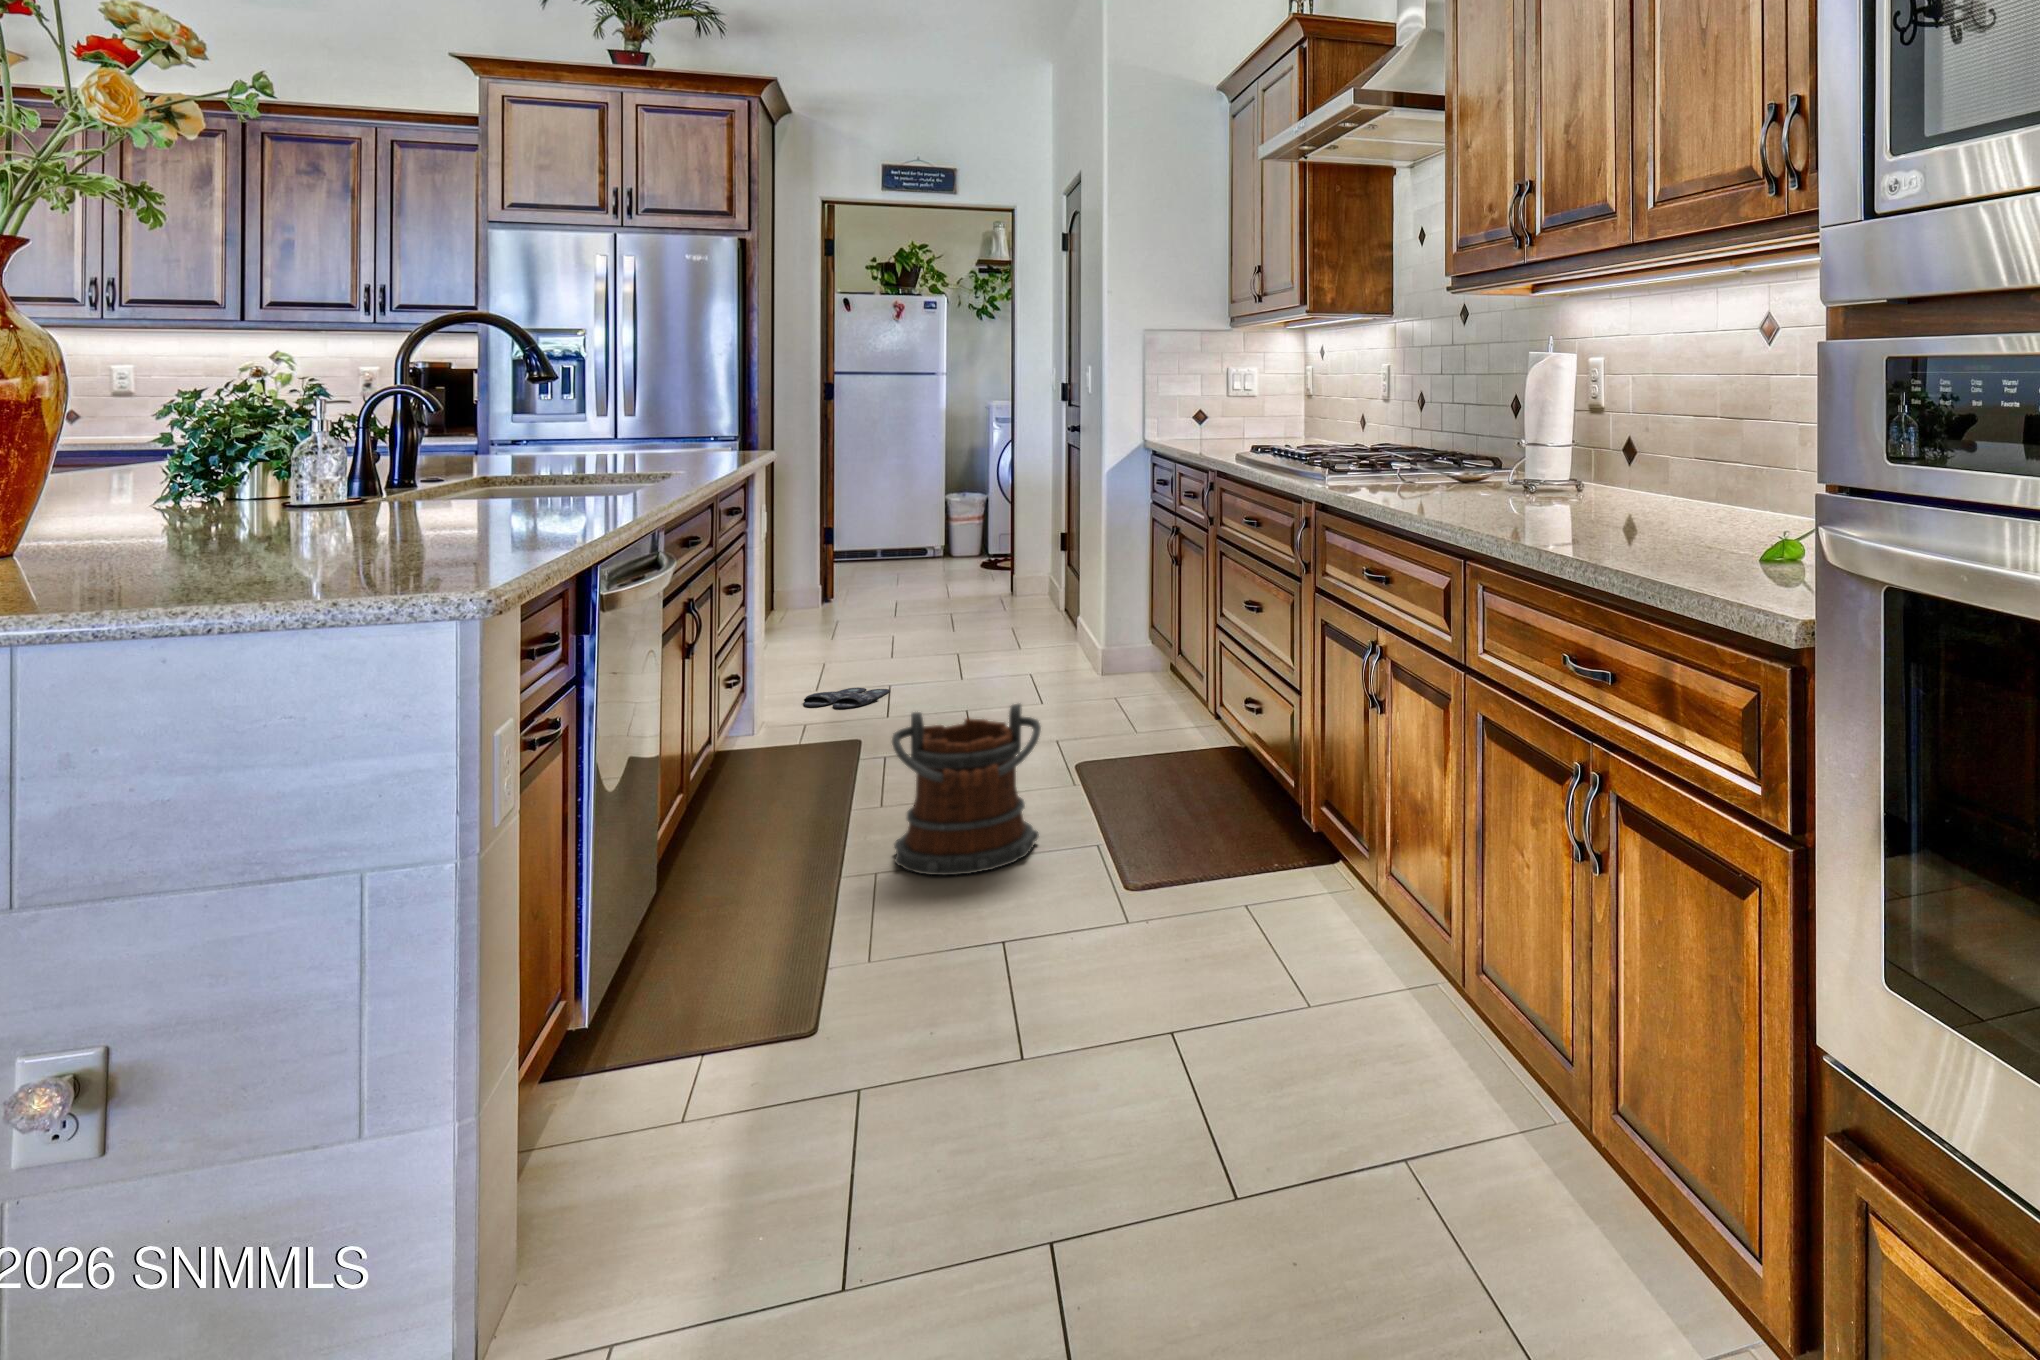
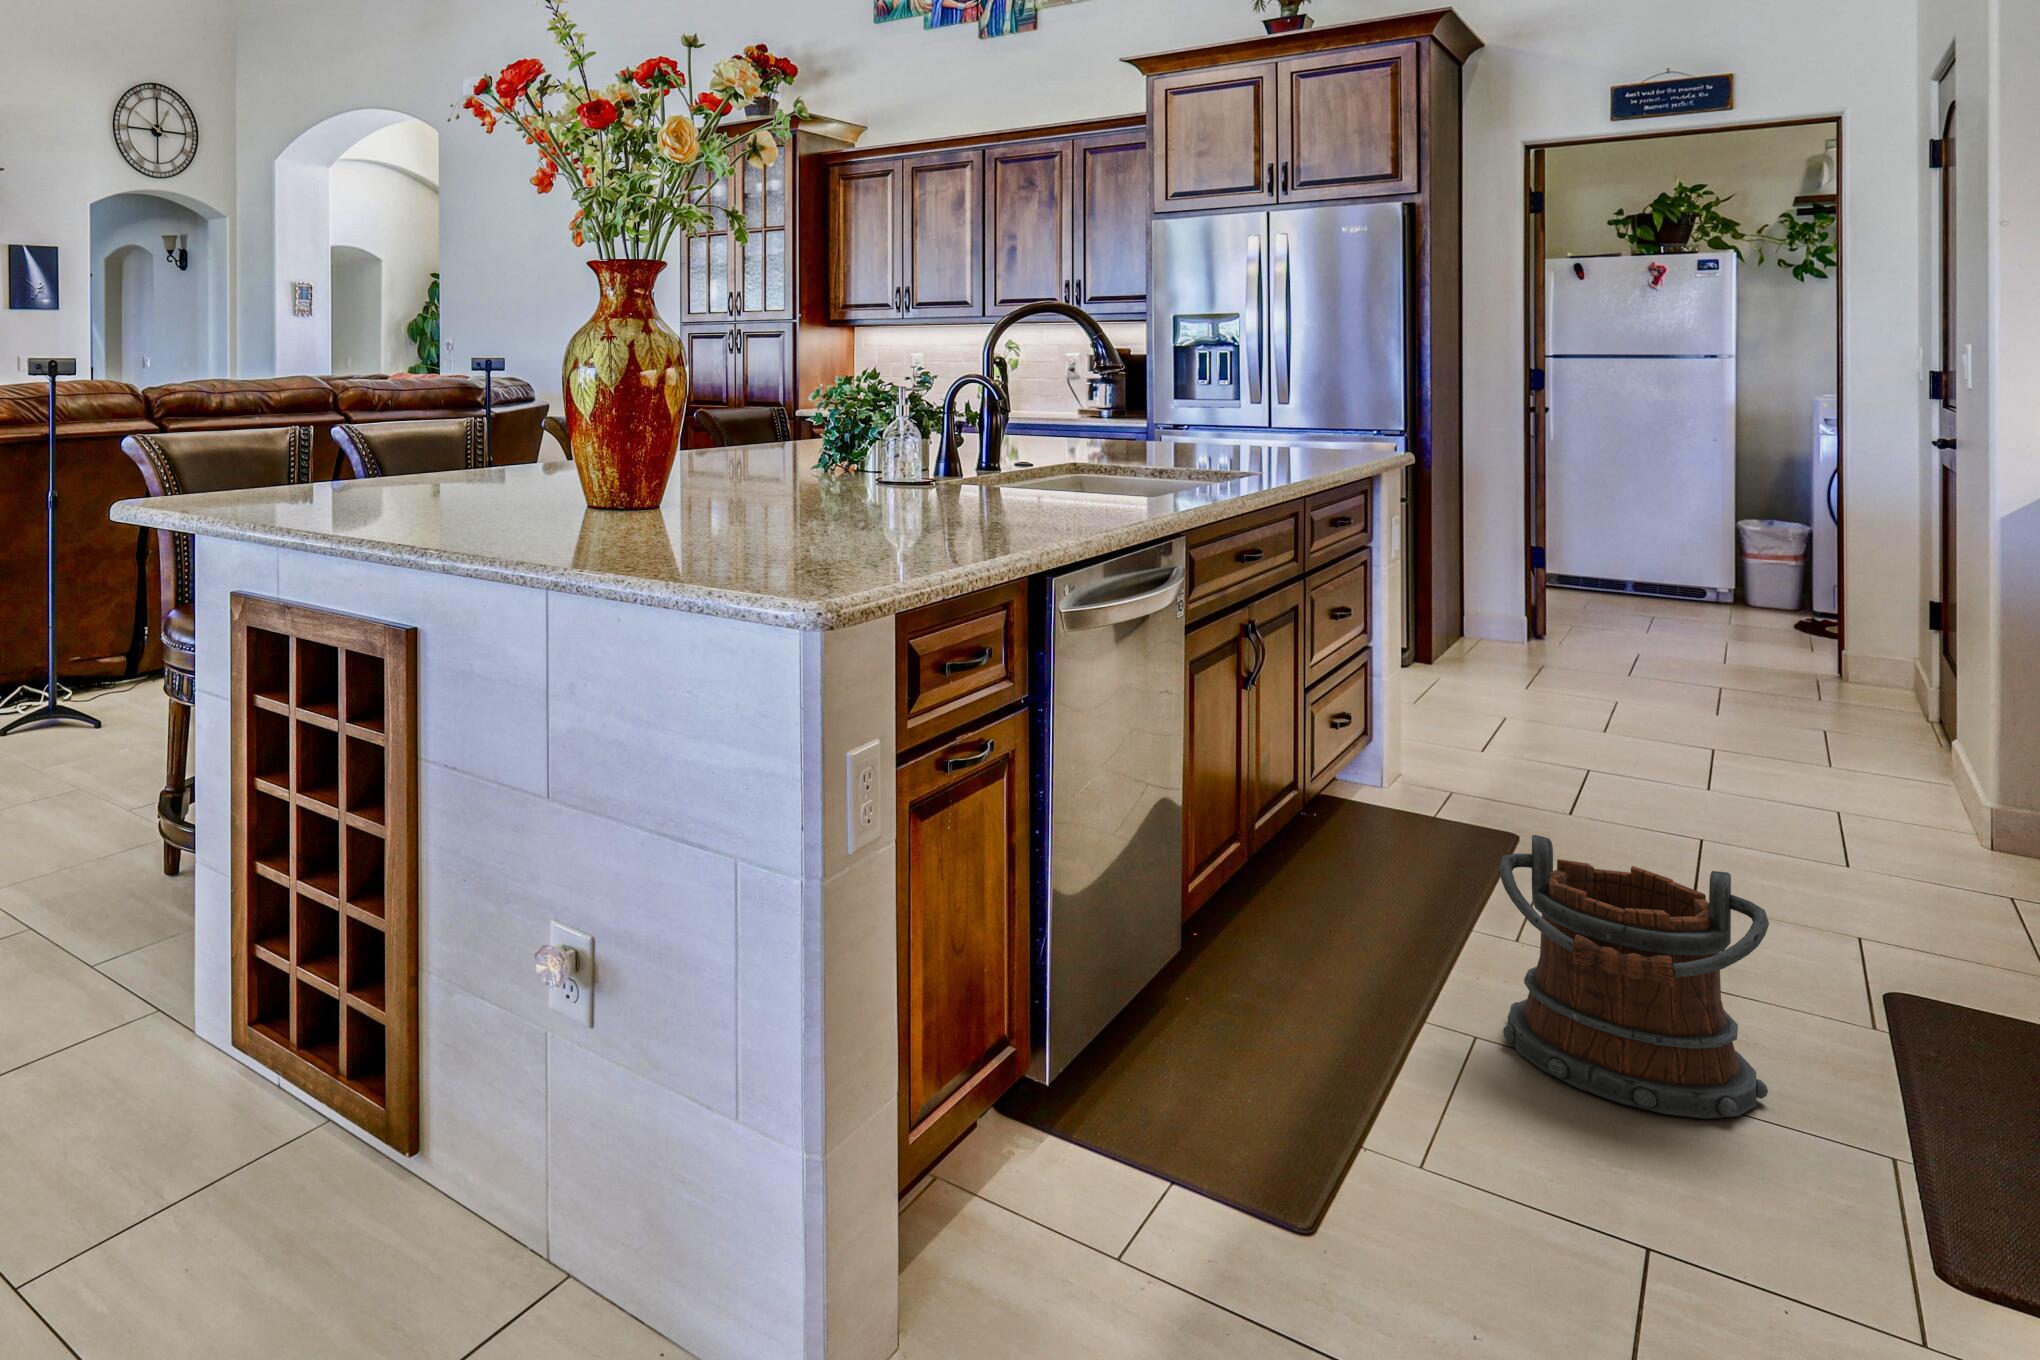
slippers: present [804,688,890,708] -> none [1459,755,1587,787]

